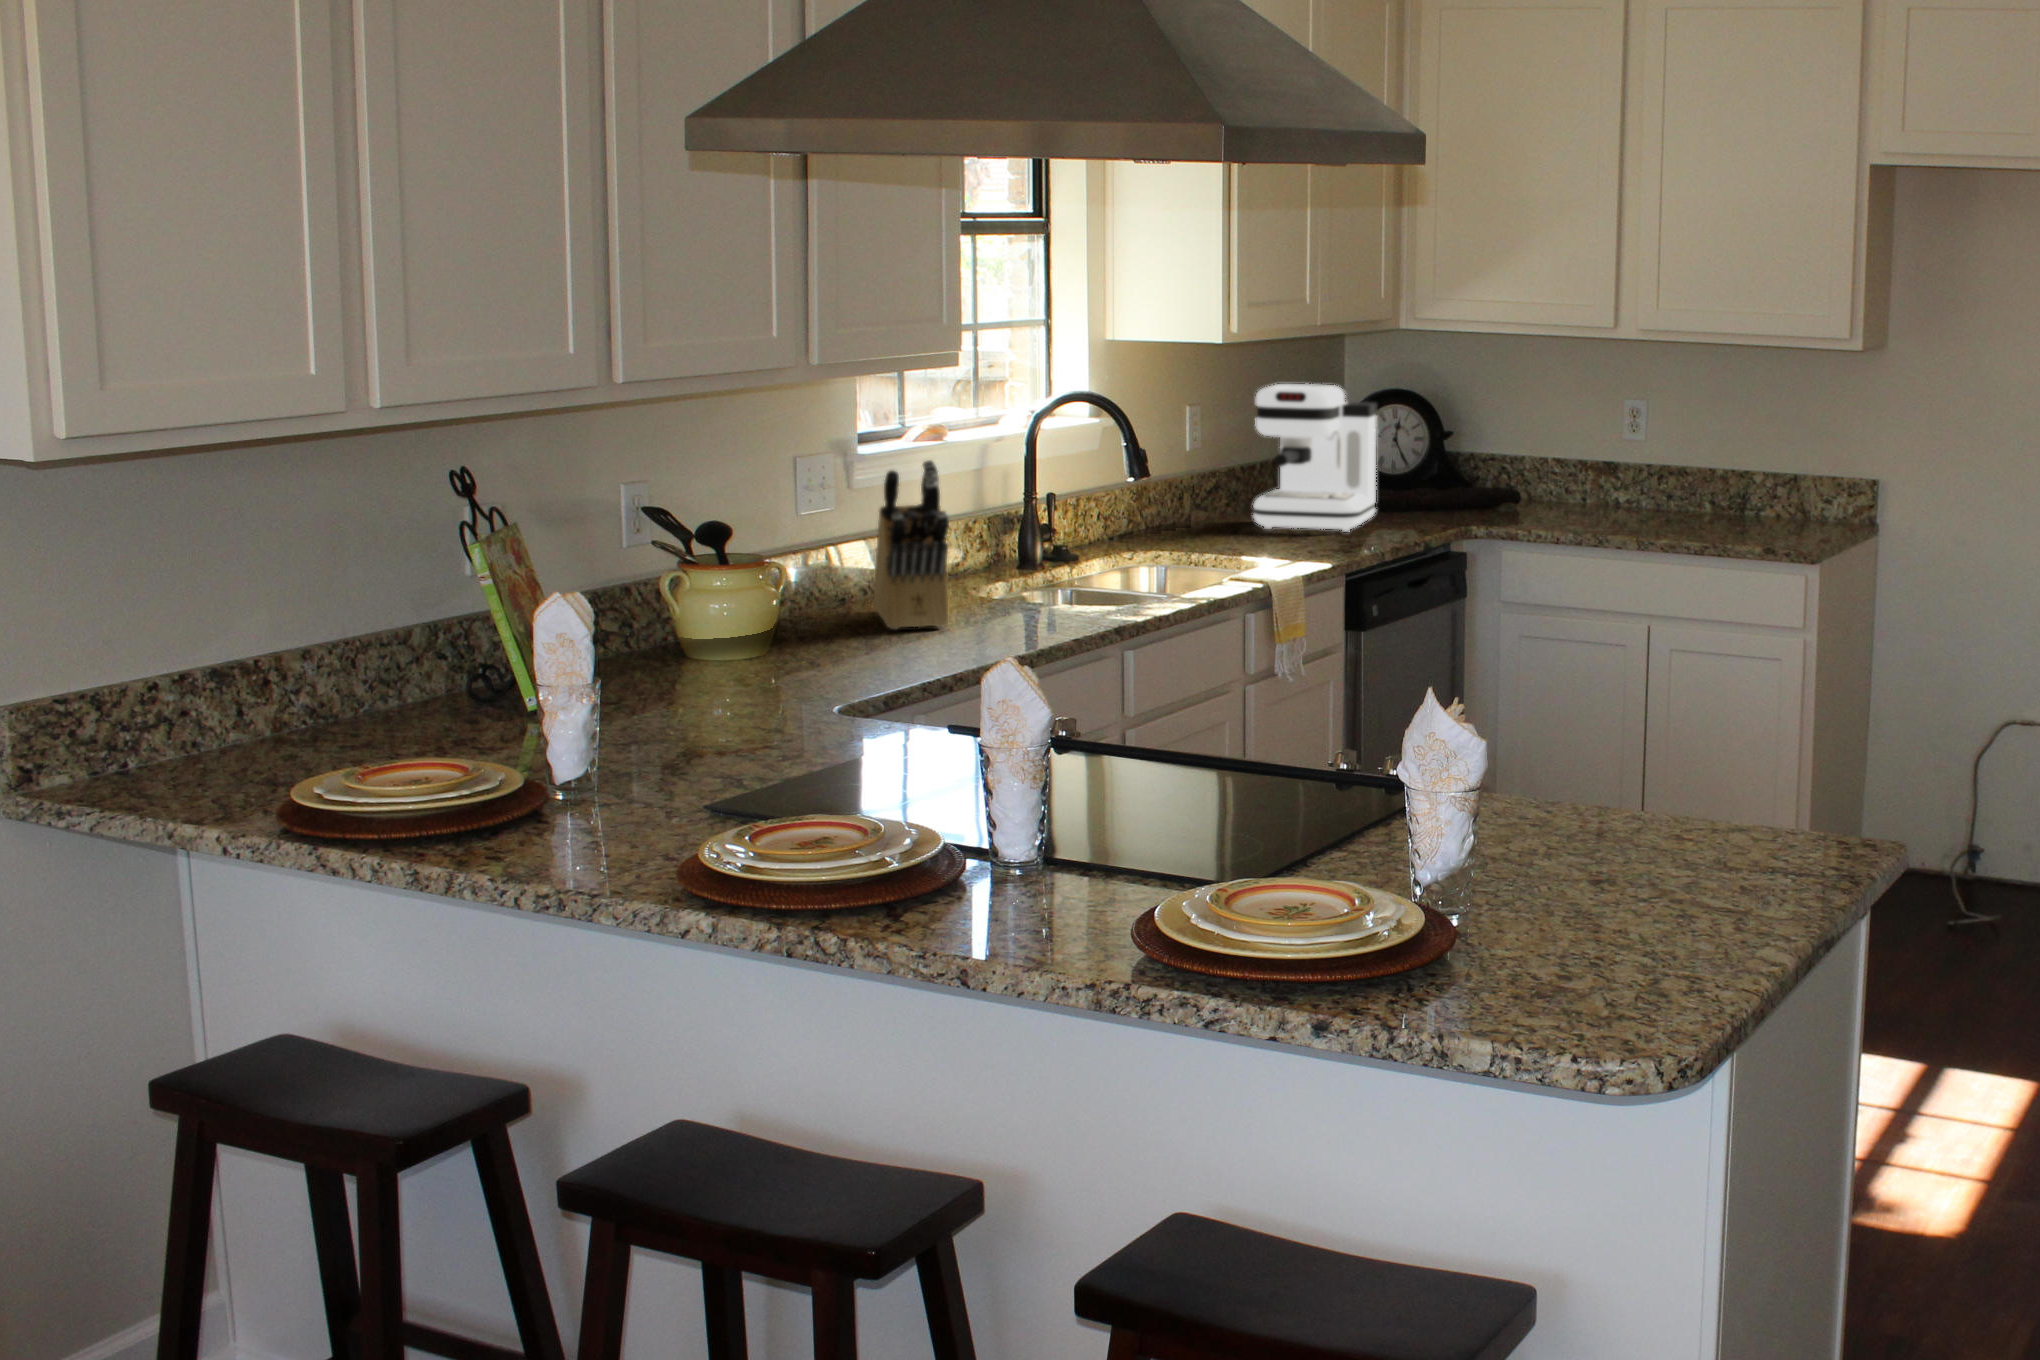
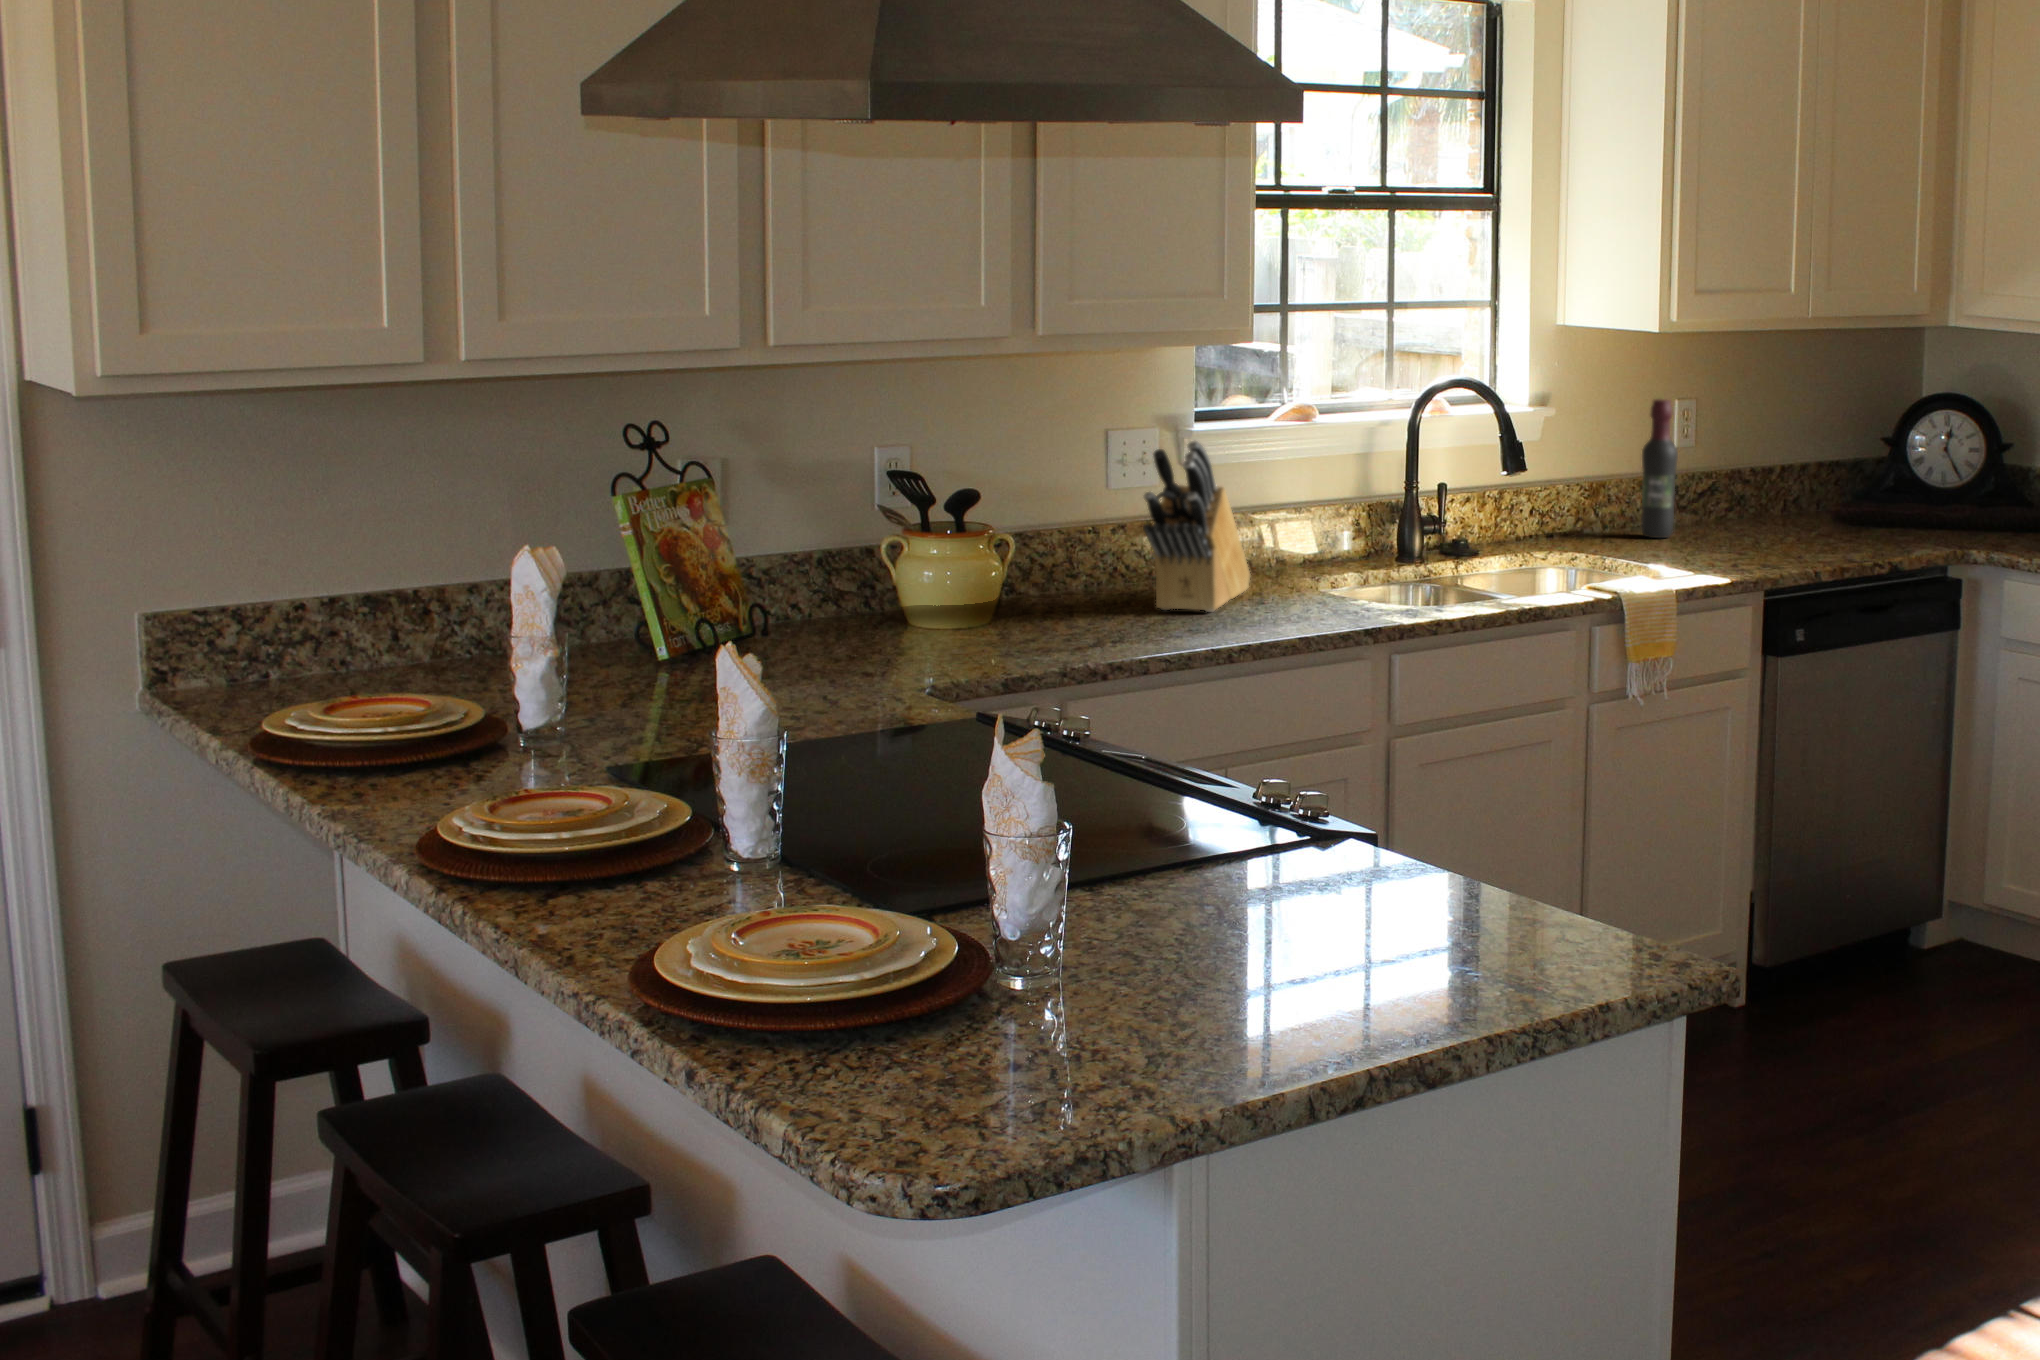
coffee maker: present [1253,384,1377,532] -> none [1727,384,1877,545]
wine bottle: none [1176,403,1211,536] -> present [1641,399,1678,538]

